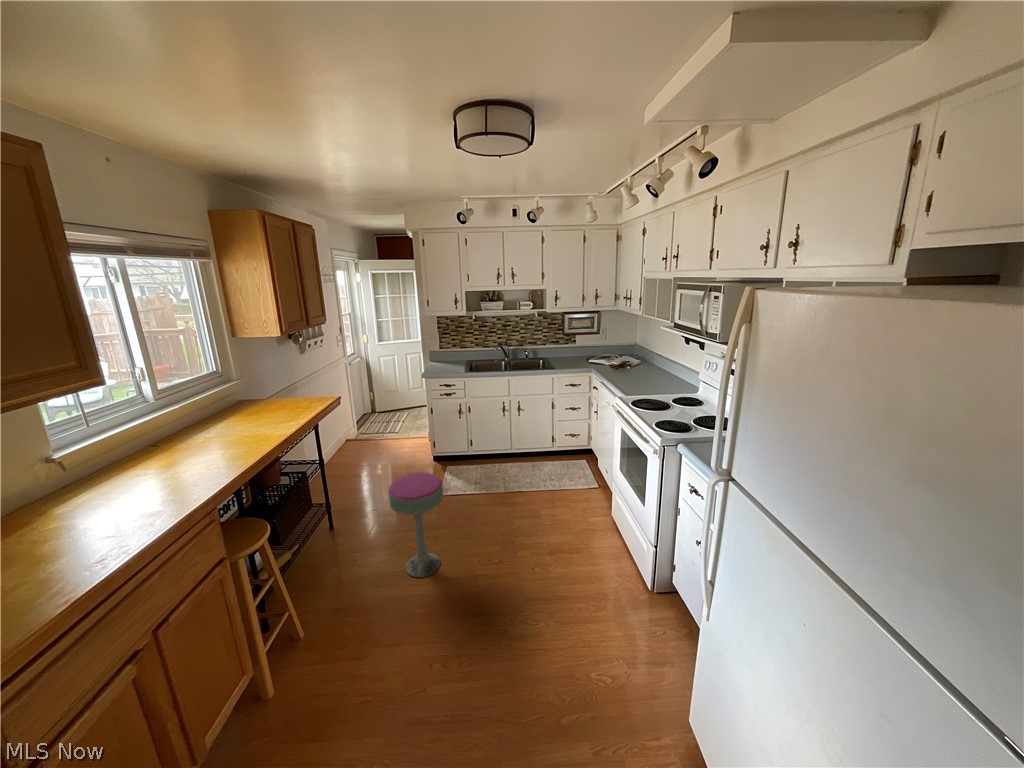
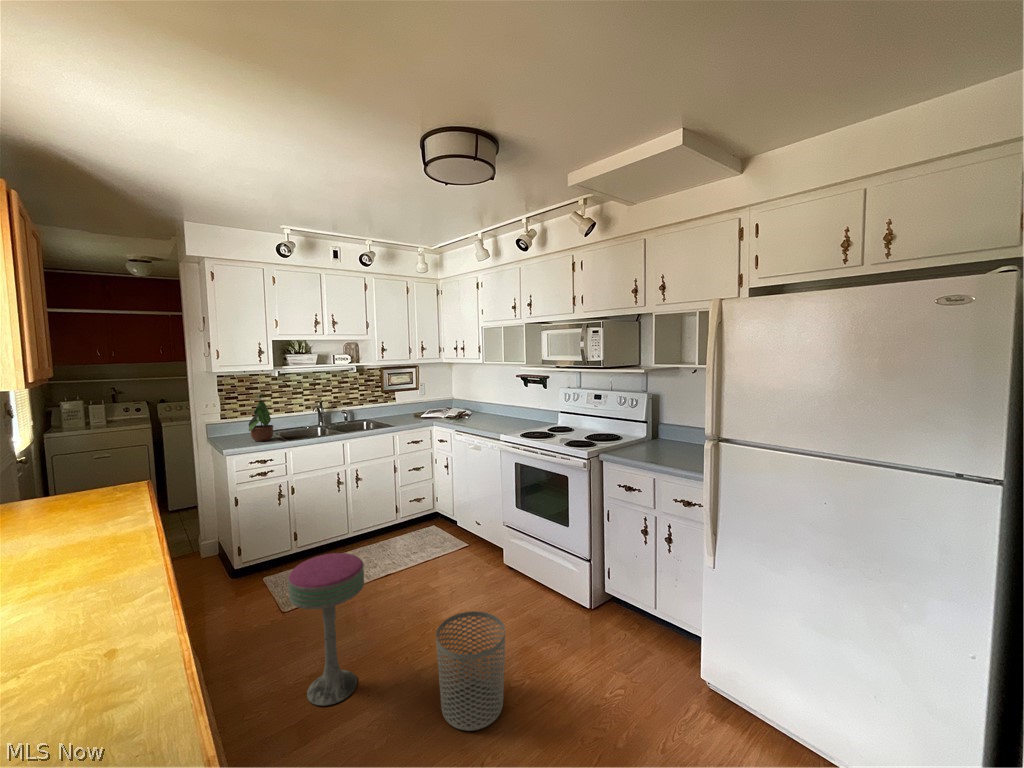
potted plant: none [445,334,467,370] -> present [249,394,273,441]
waste bin: none [453,557,513,656] -> present [436,611,505,731]

